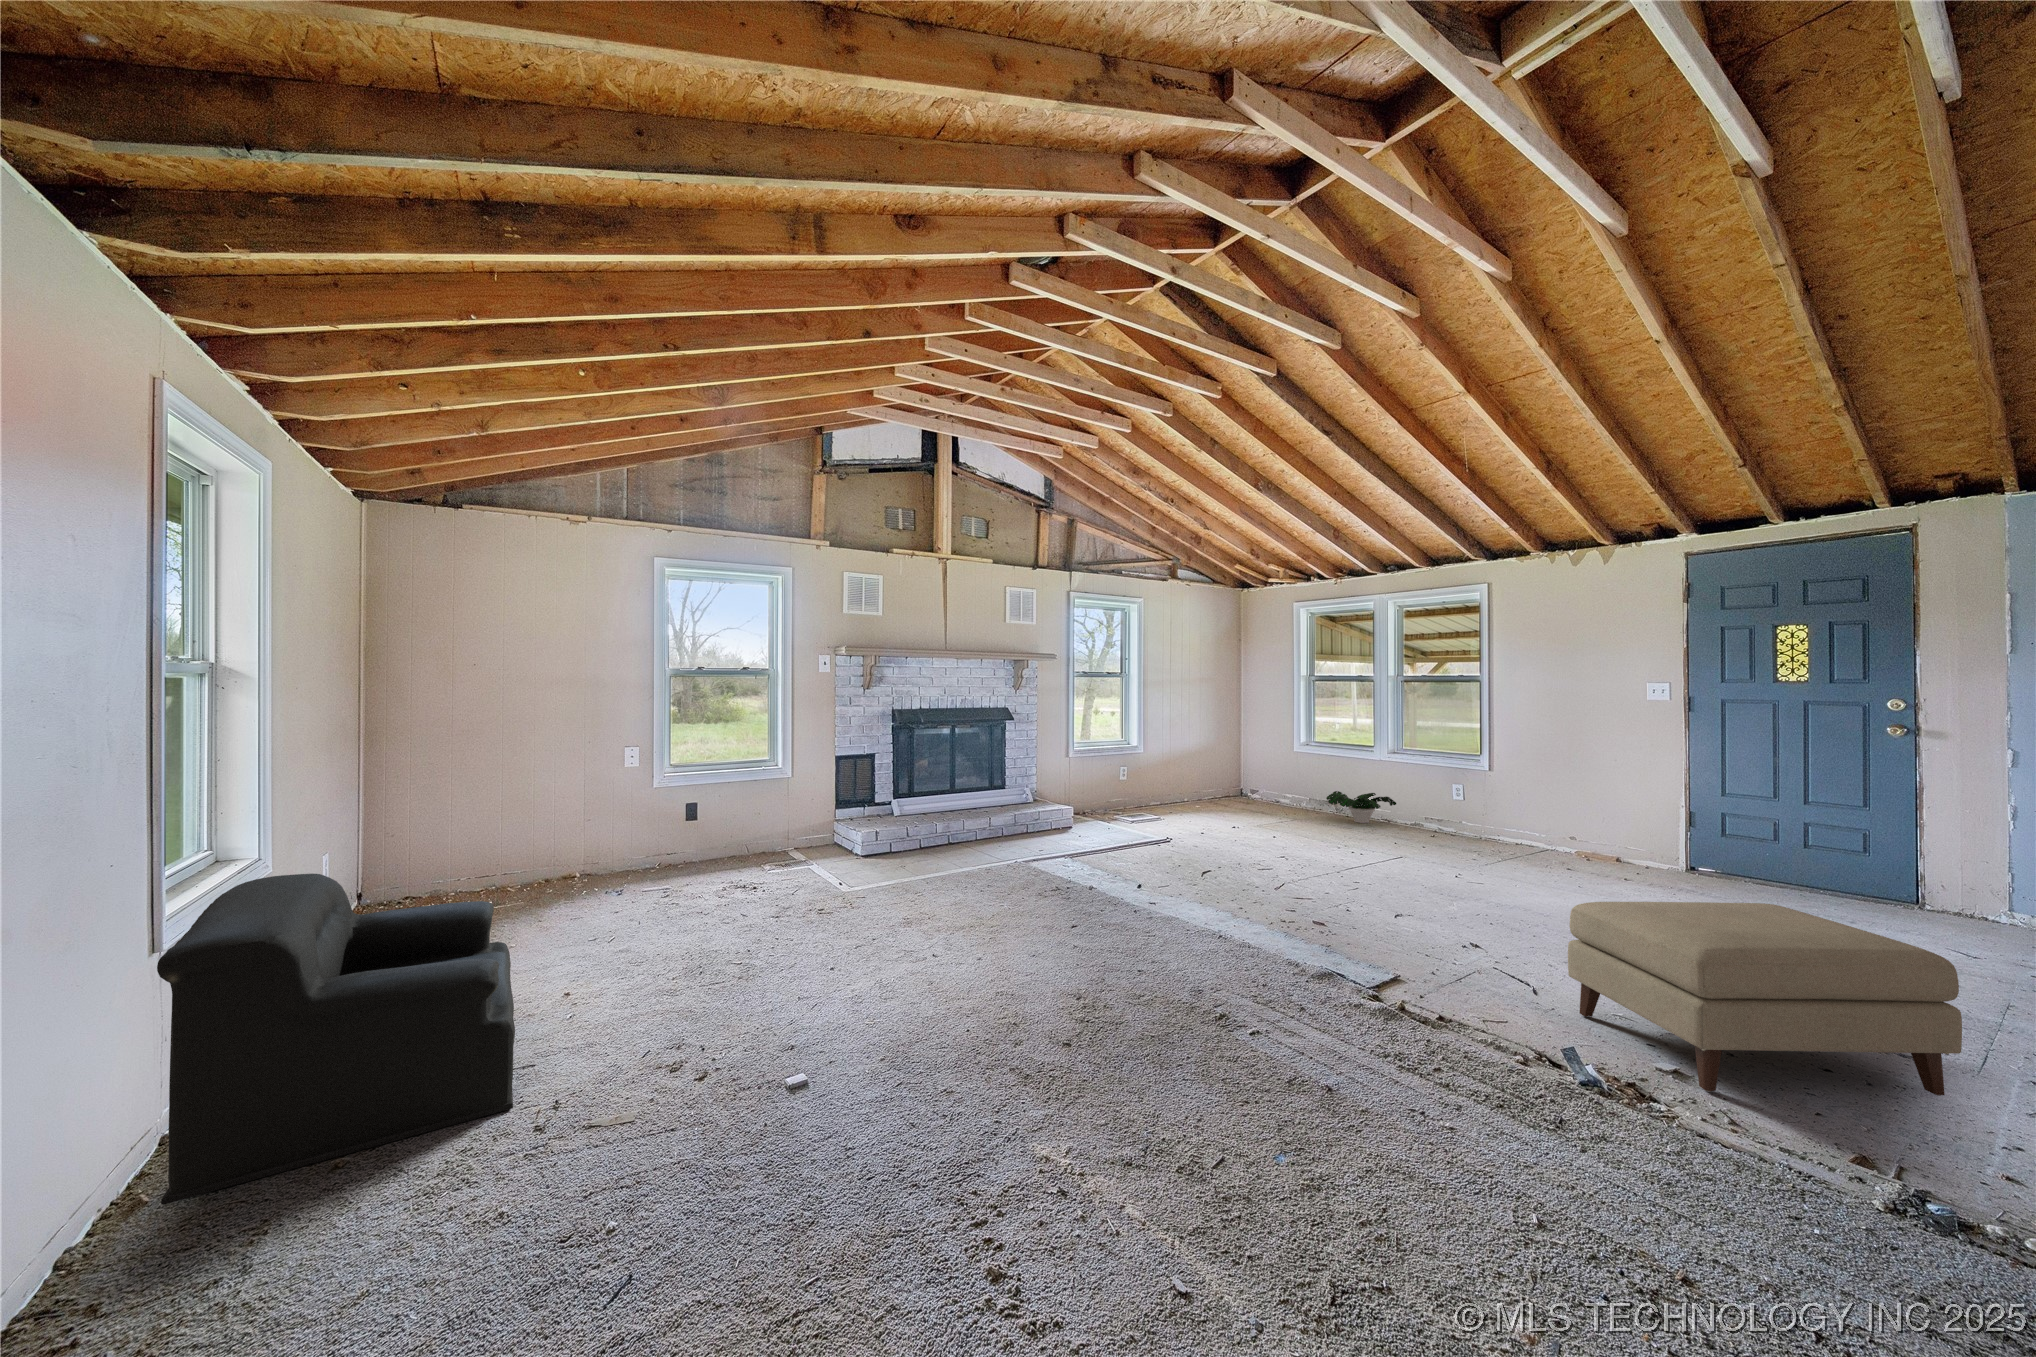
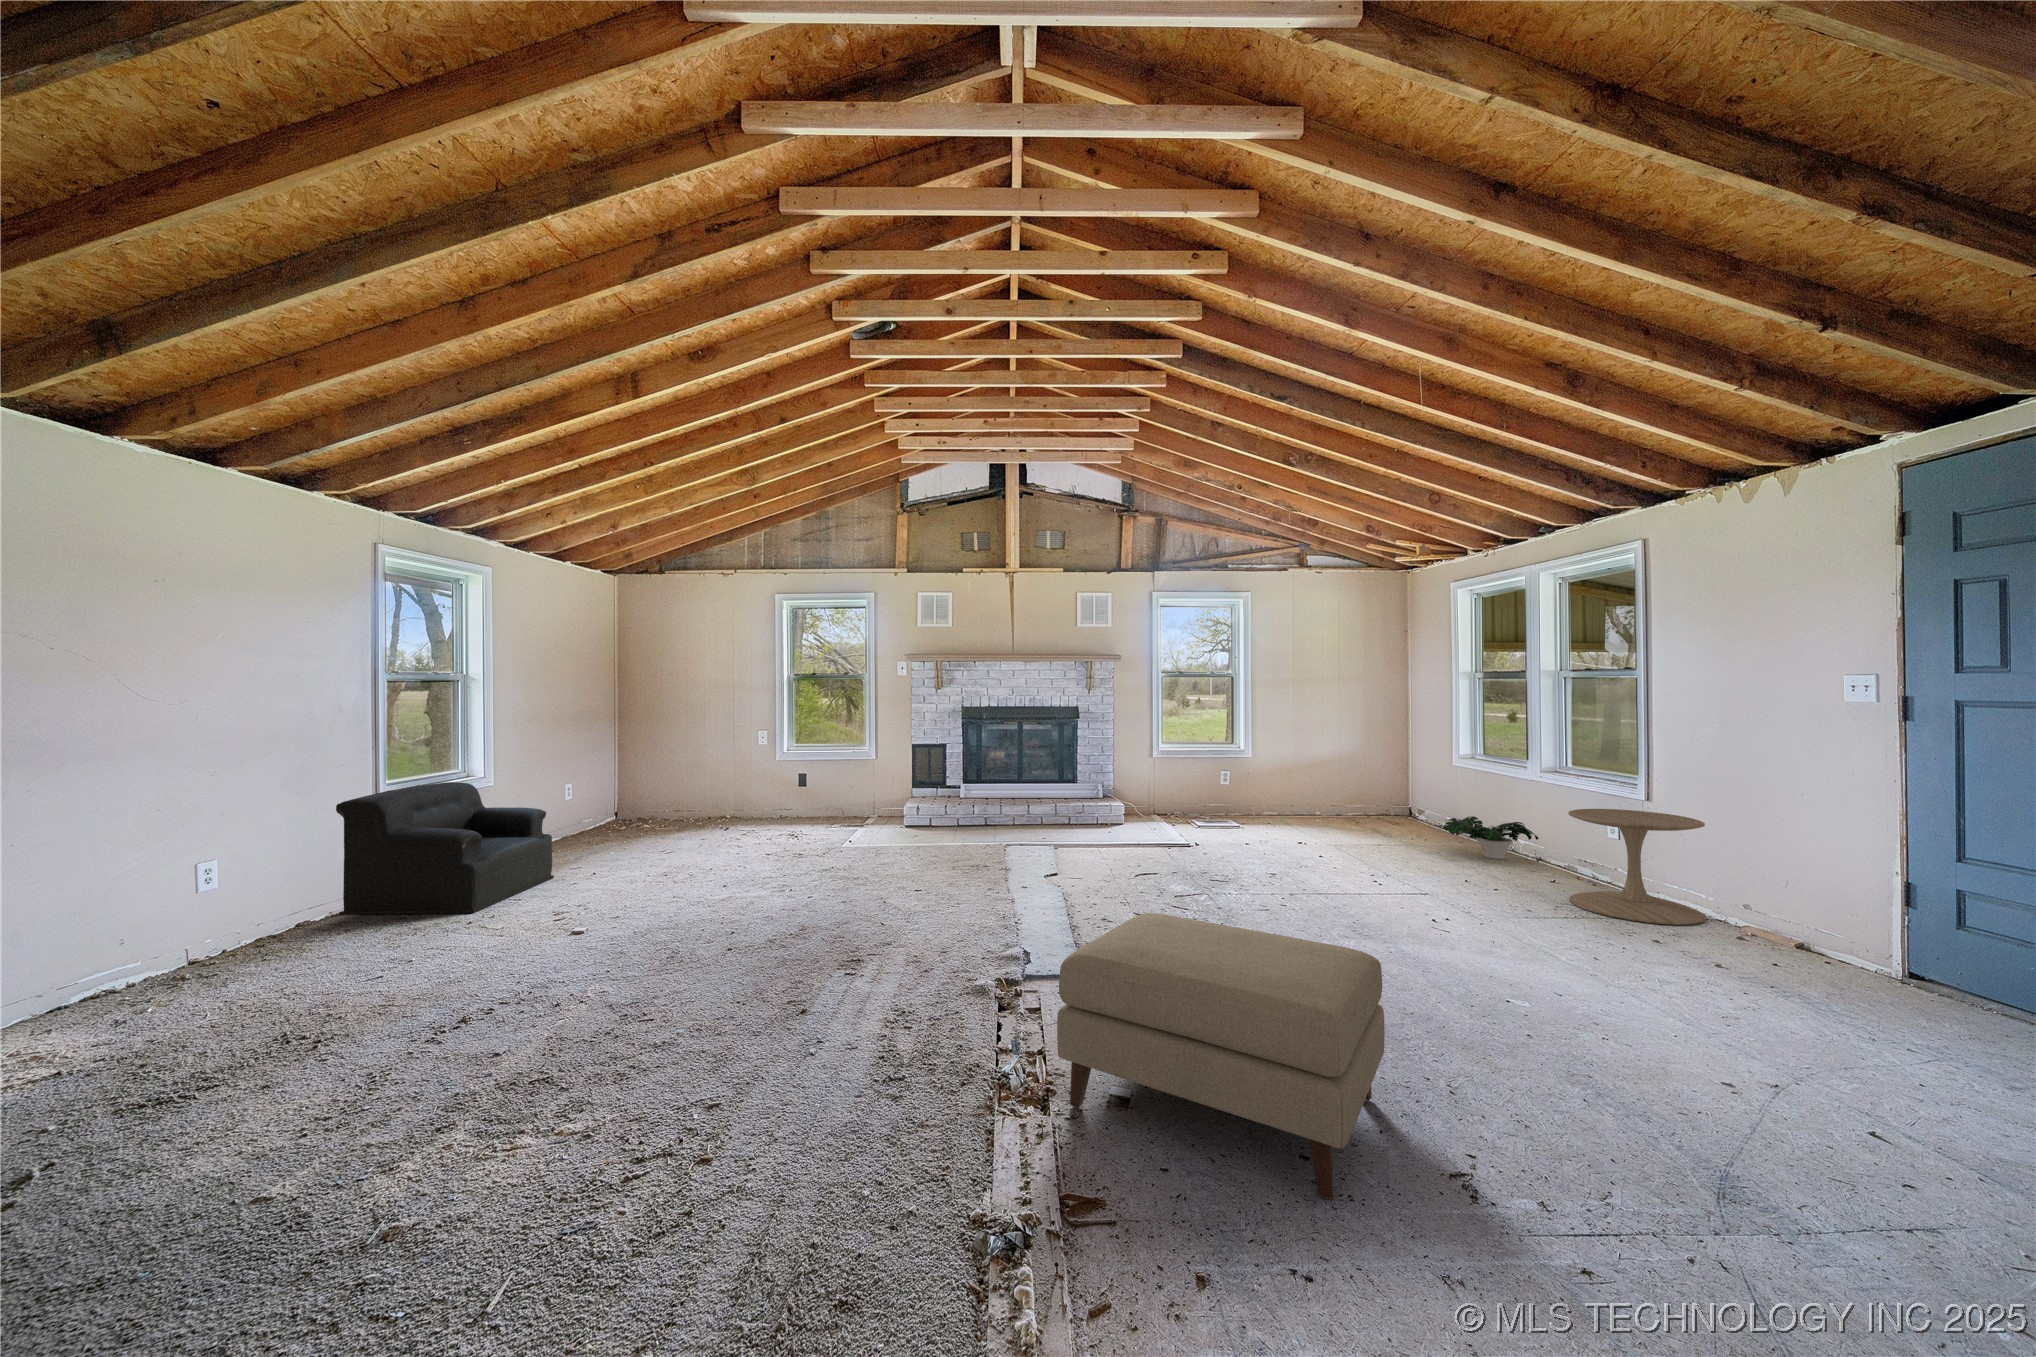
side table: none [1468,779,1559,857] -> present [1568,809,1706,925]

